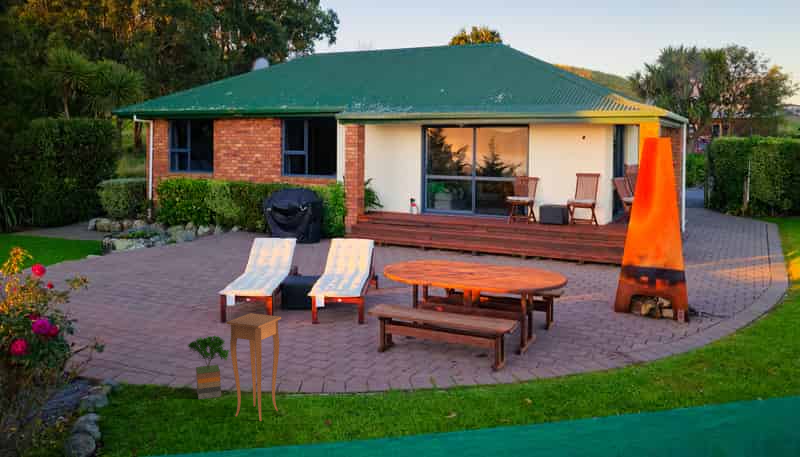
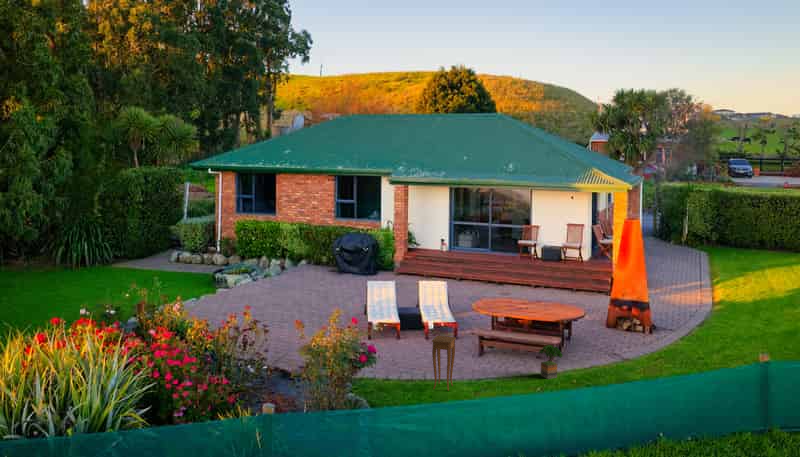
potted tree: present [188,336,229,399] -> present [539,345,563,379]

